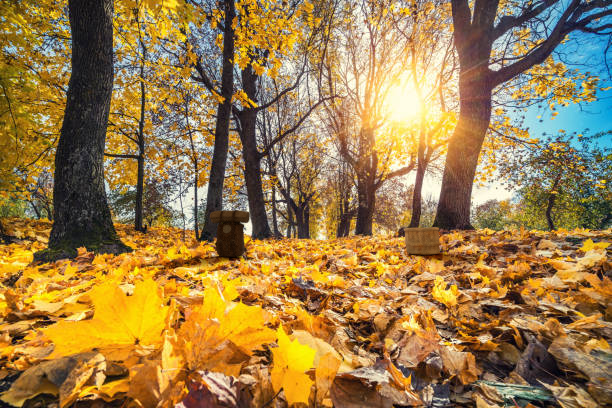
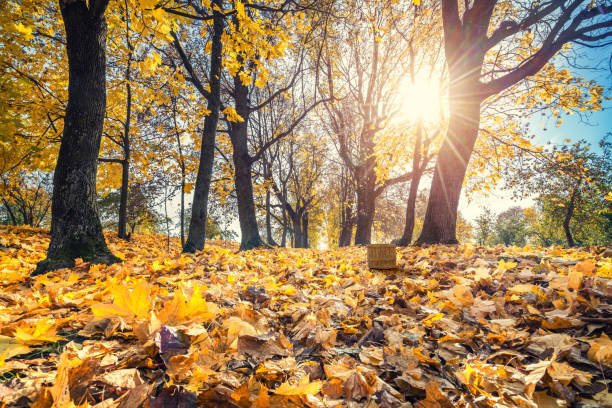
backpack: present [210,210,250,257] -> none [190,226,226,269]

